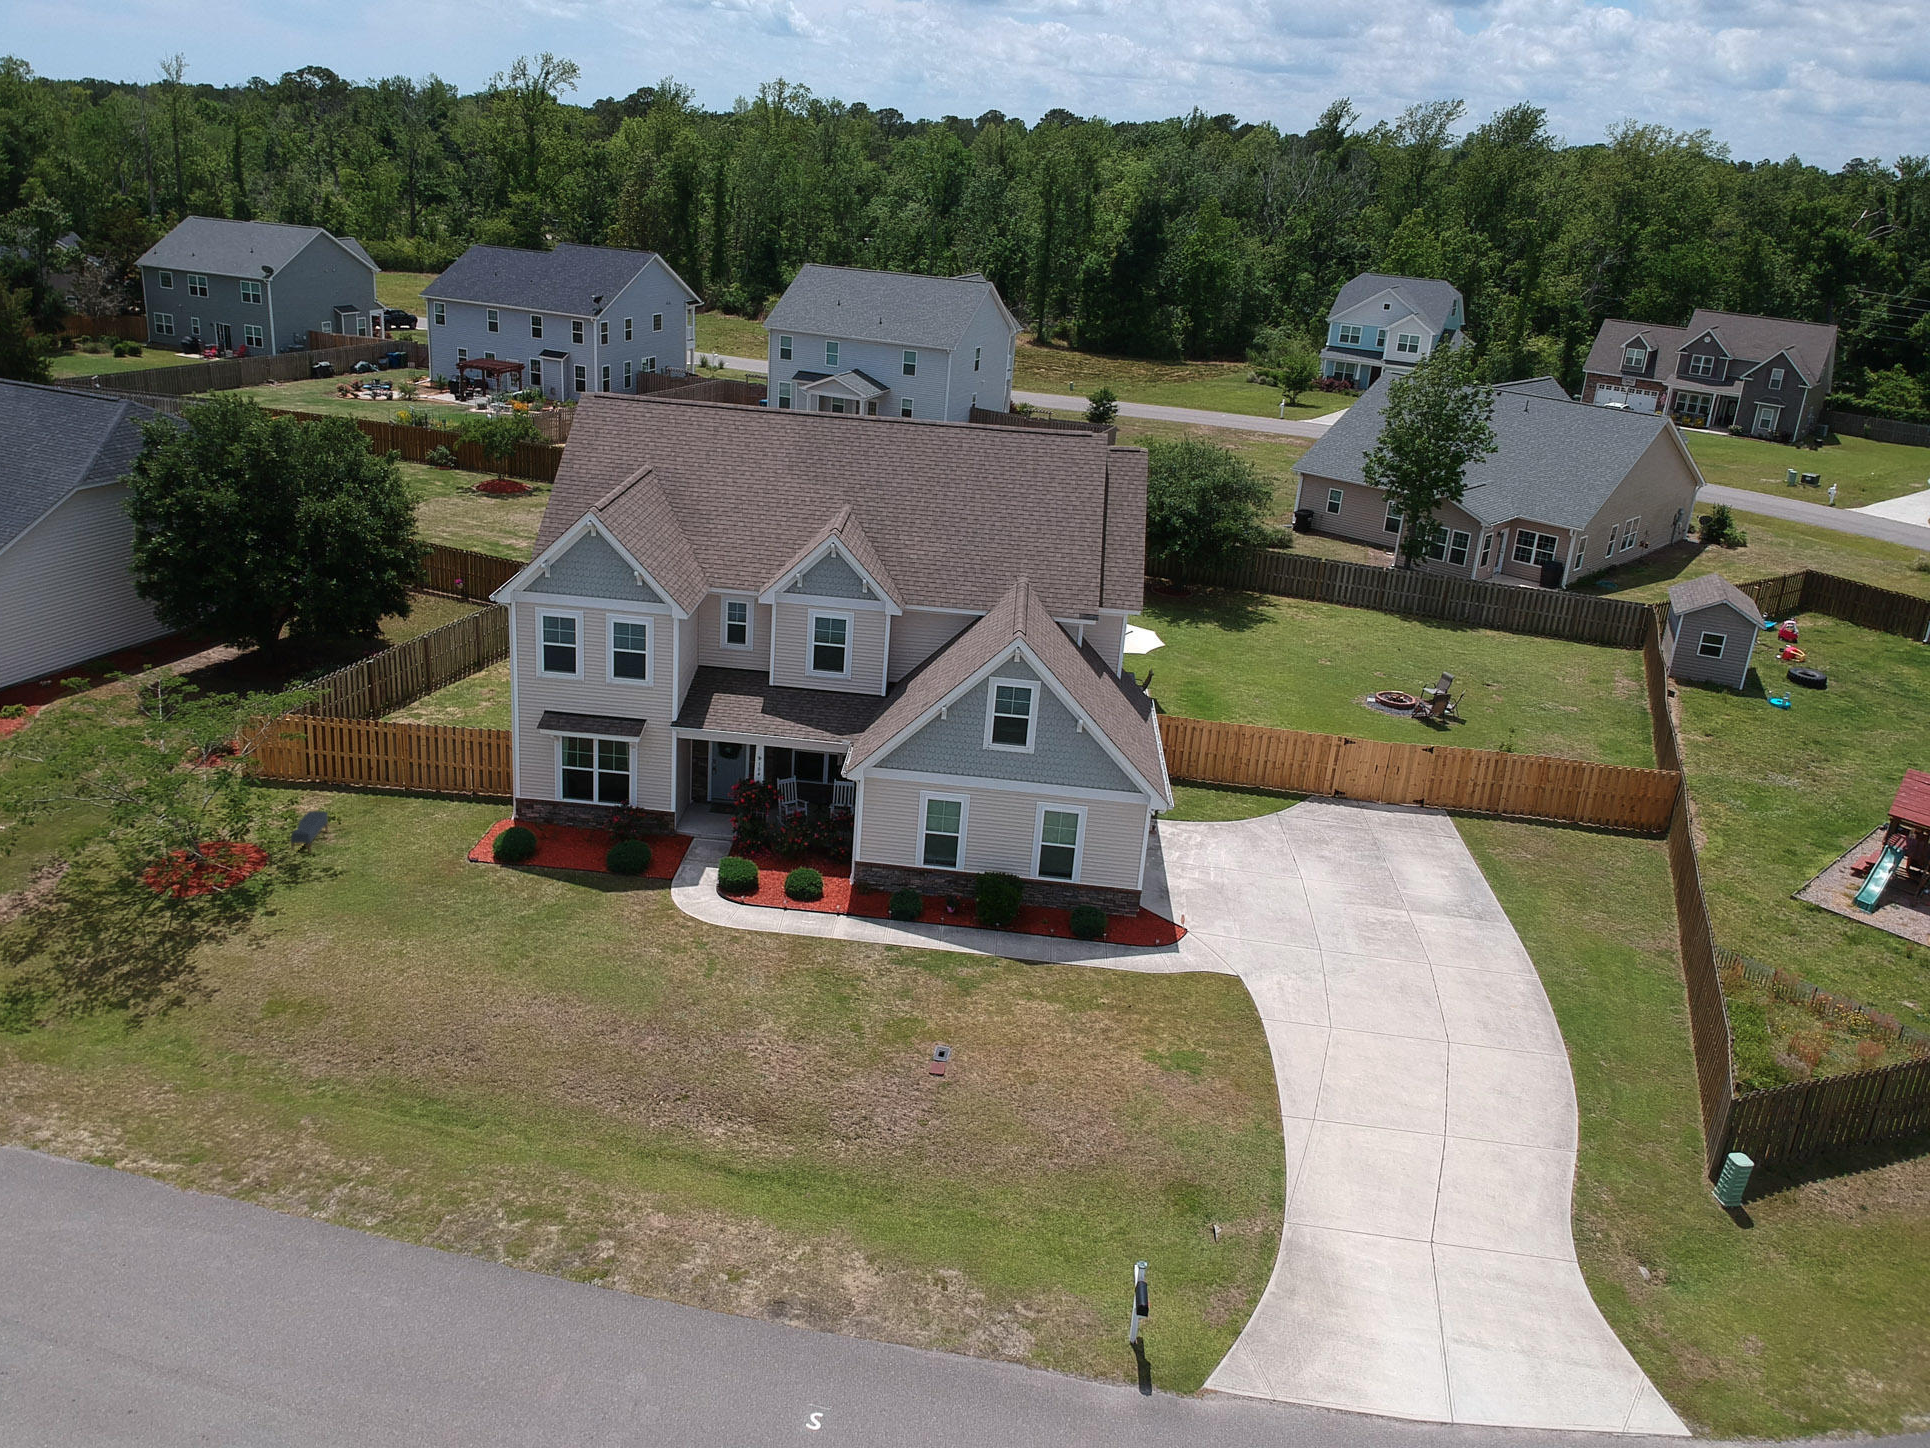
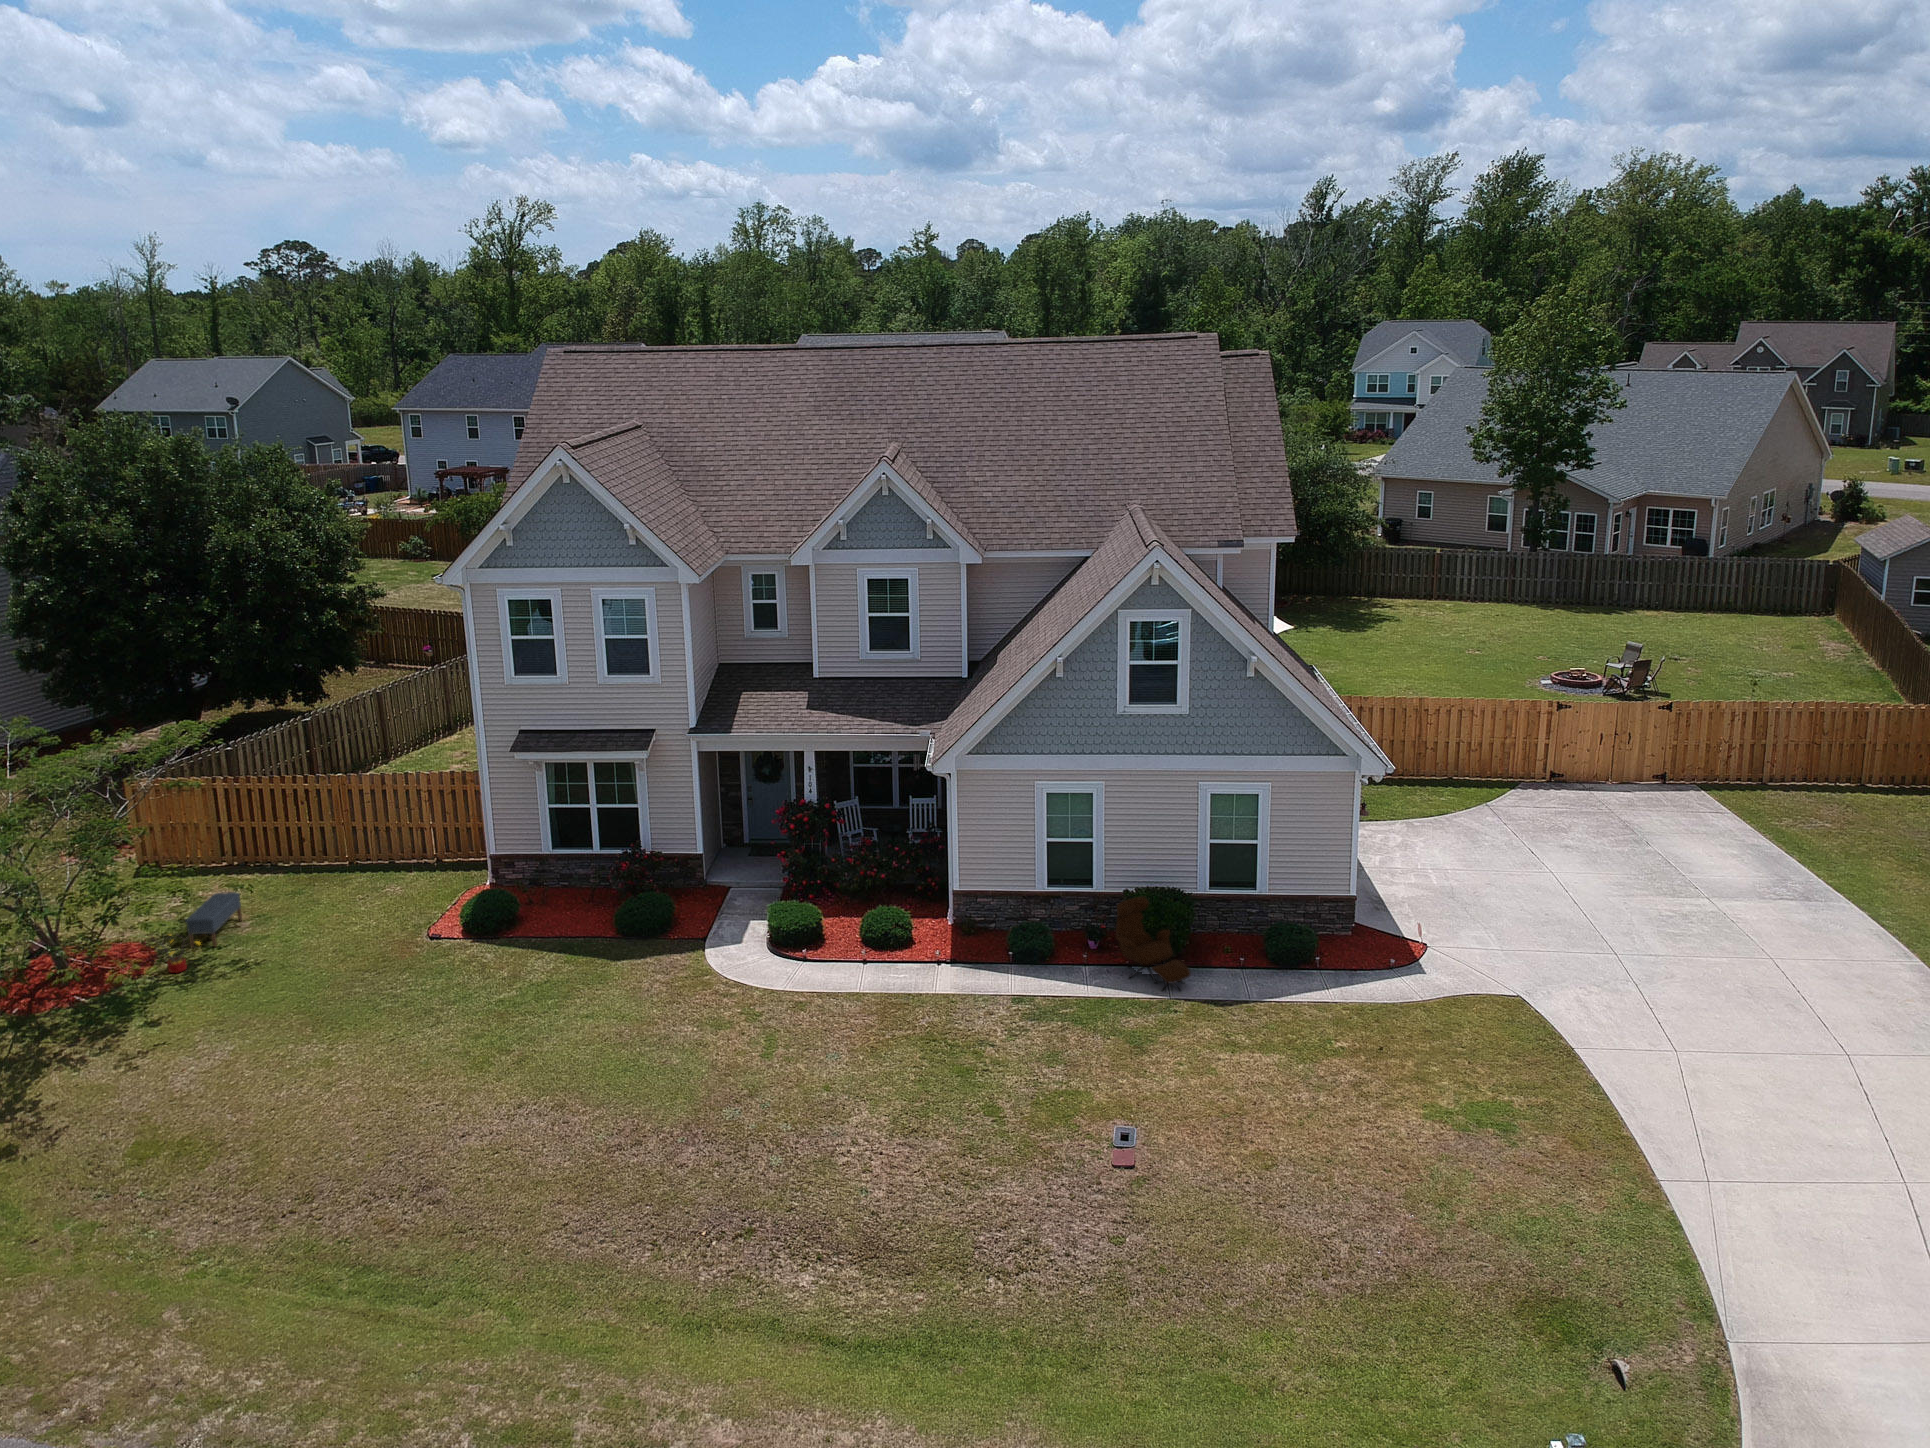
decorative plant: none [264,840,302,873] -> present [158,930,200,973]
lounge chair: none [966,879,1015,950] -> present [1116,897,1191,989]

